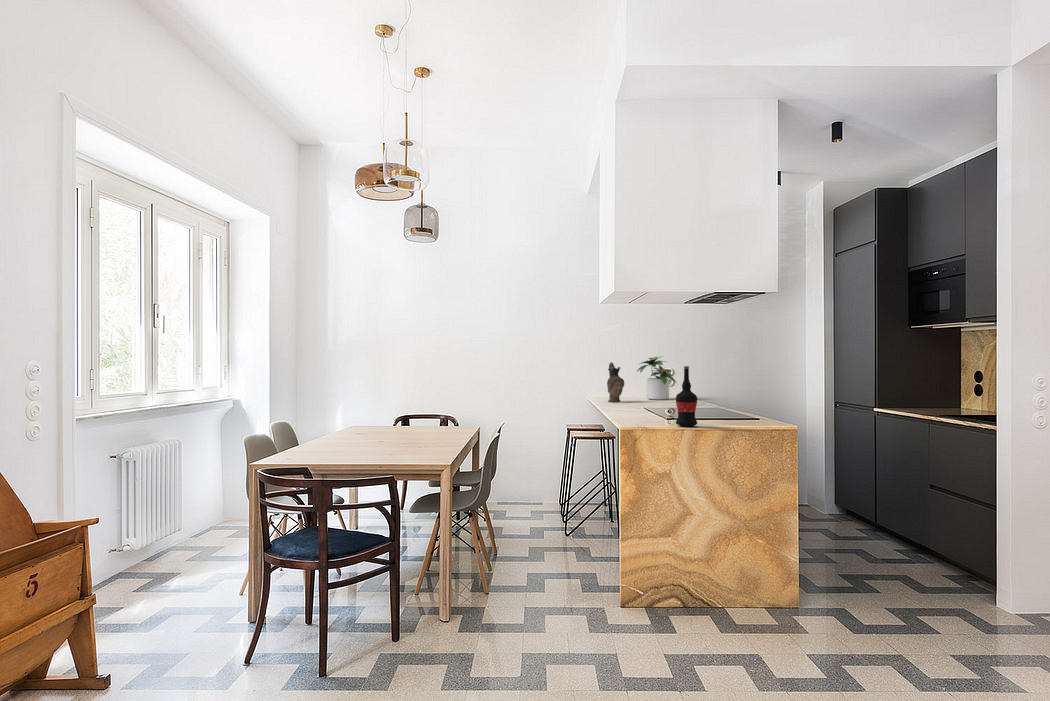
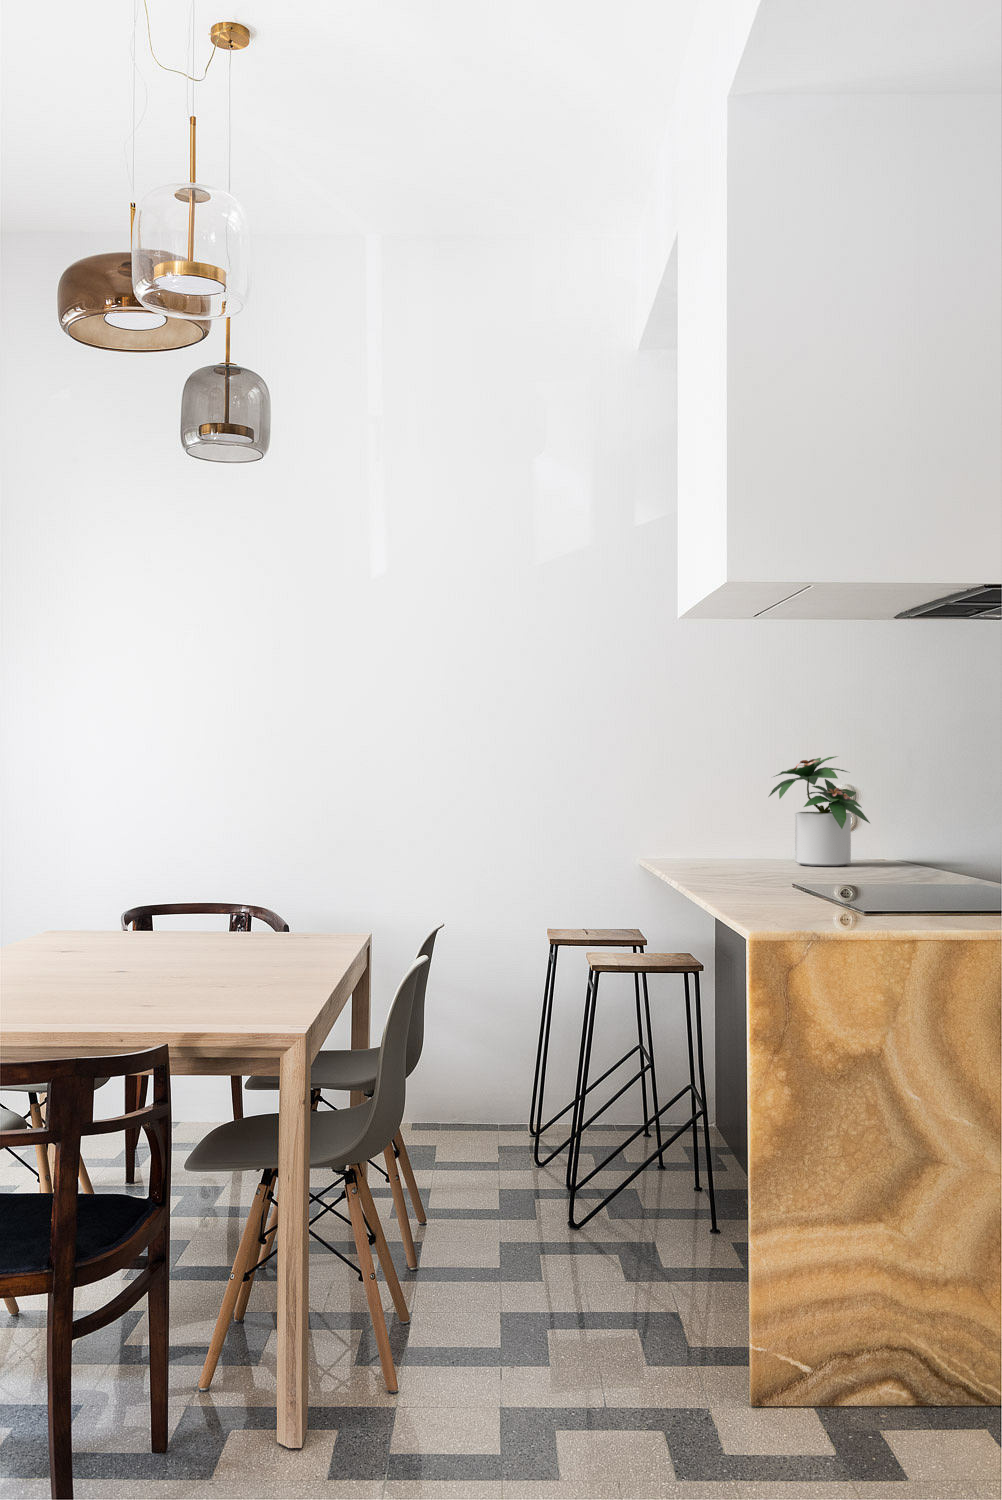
ceramic pitcher: present [607,362,624,402] -> none [698,771,741,871]
wine bottle: present [676,366,697,426] -> none [895,776,953,932]

